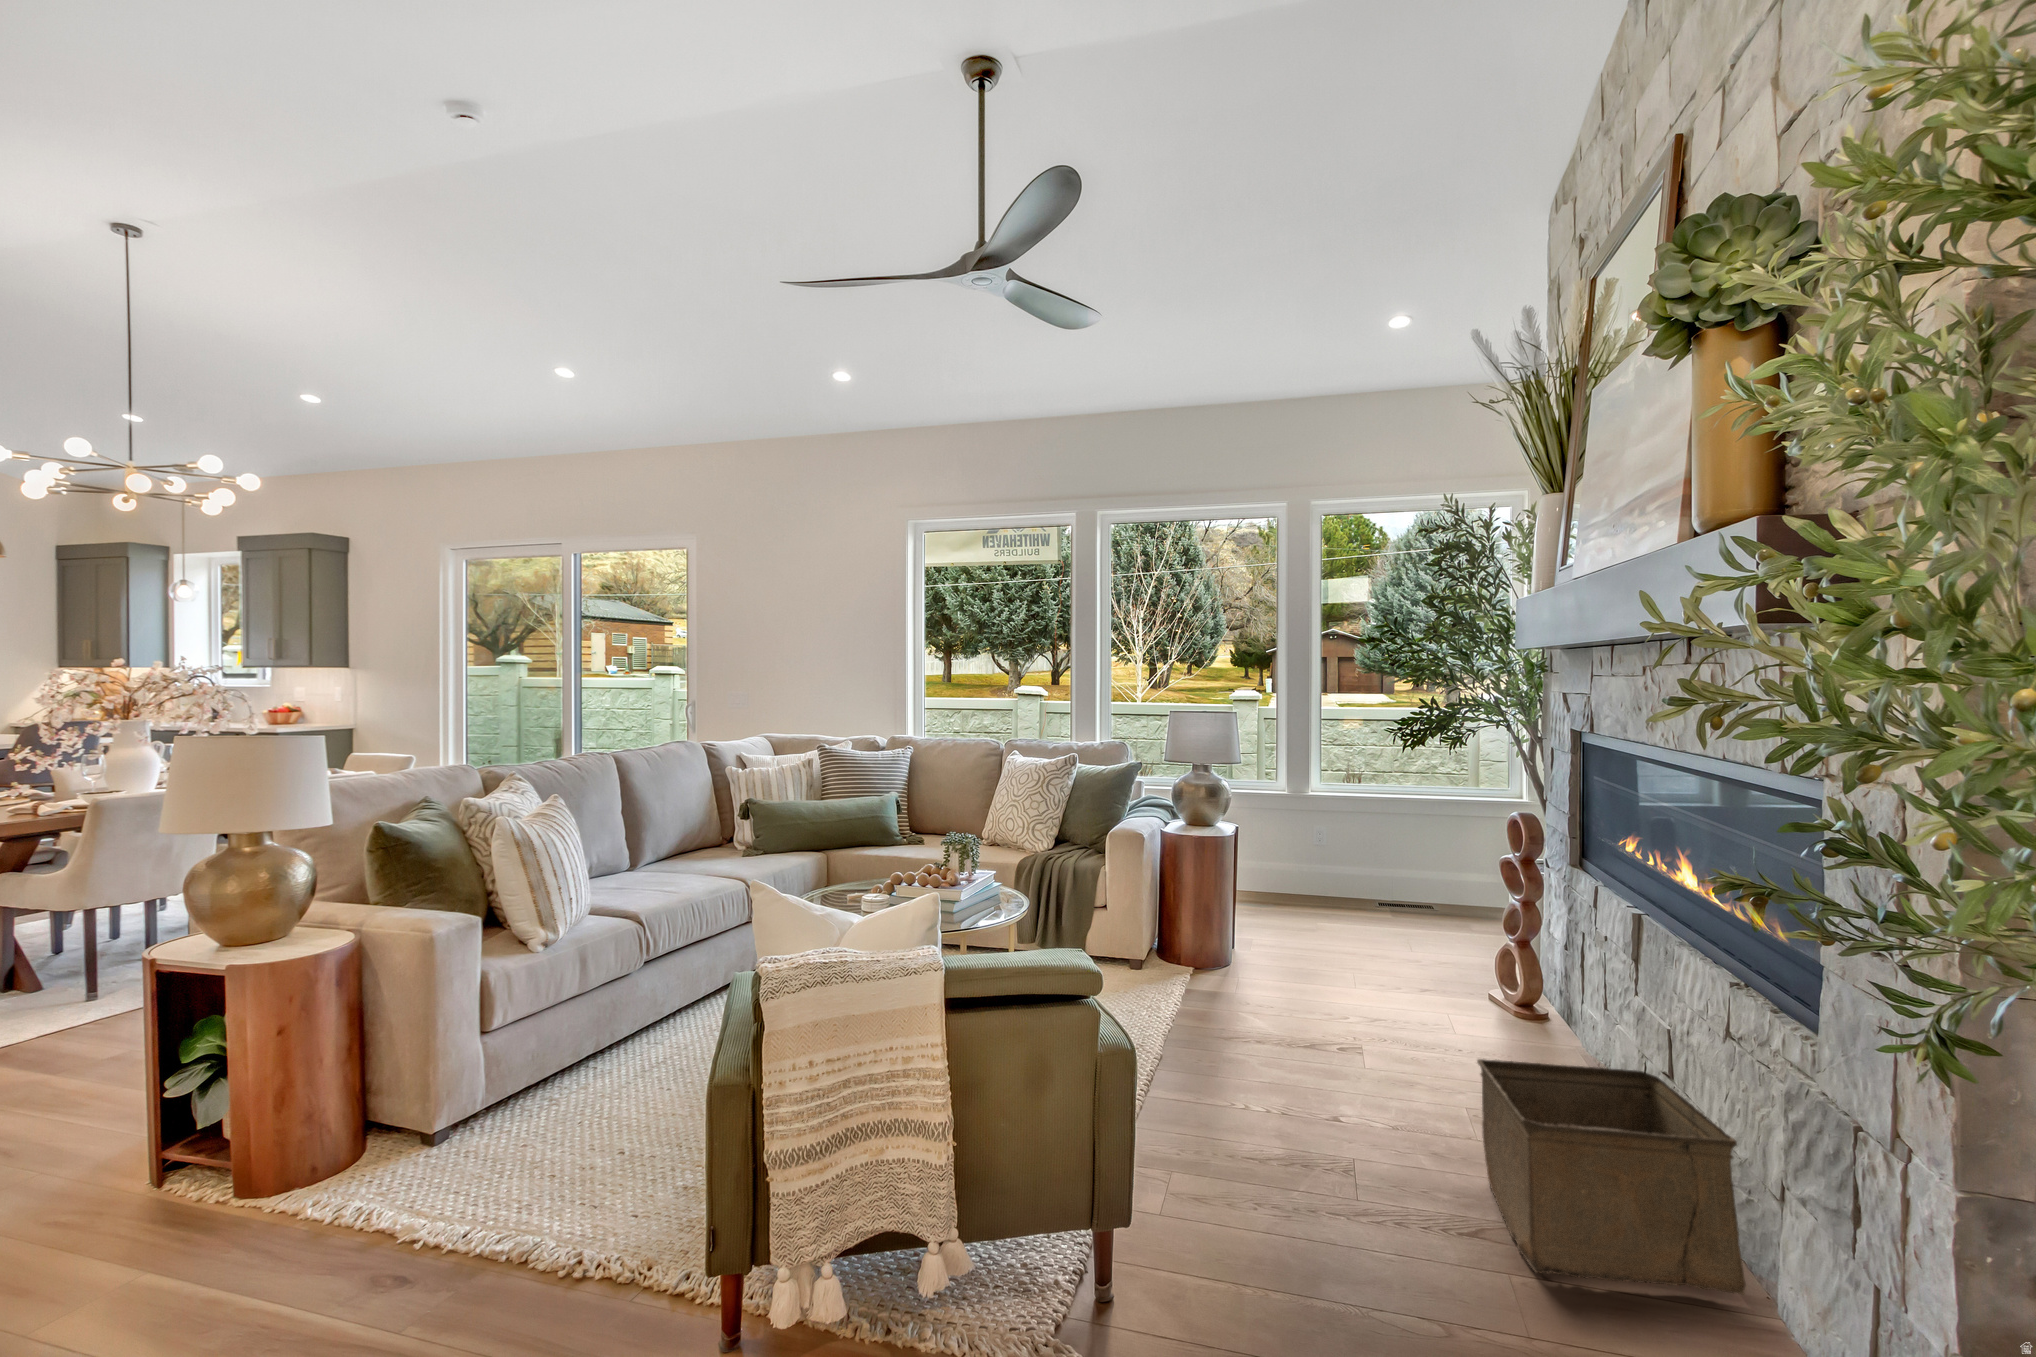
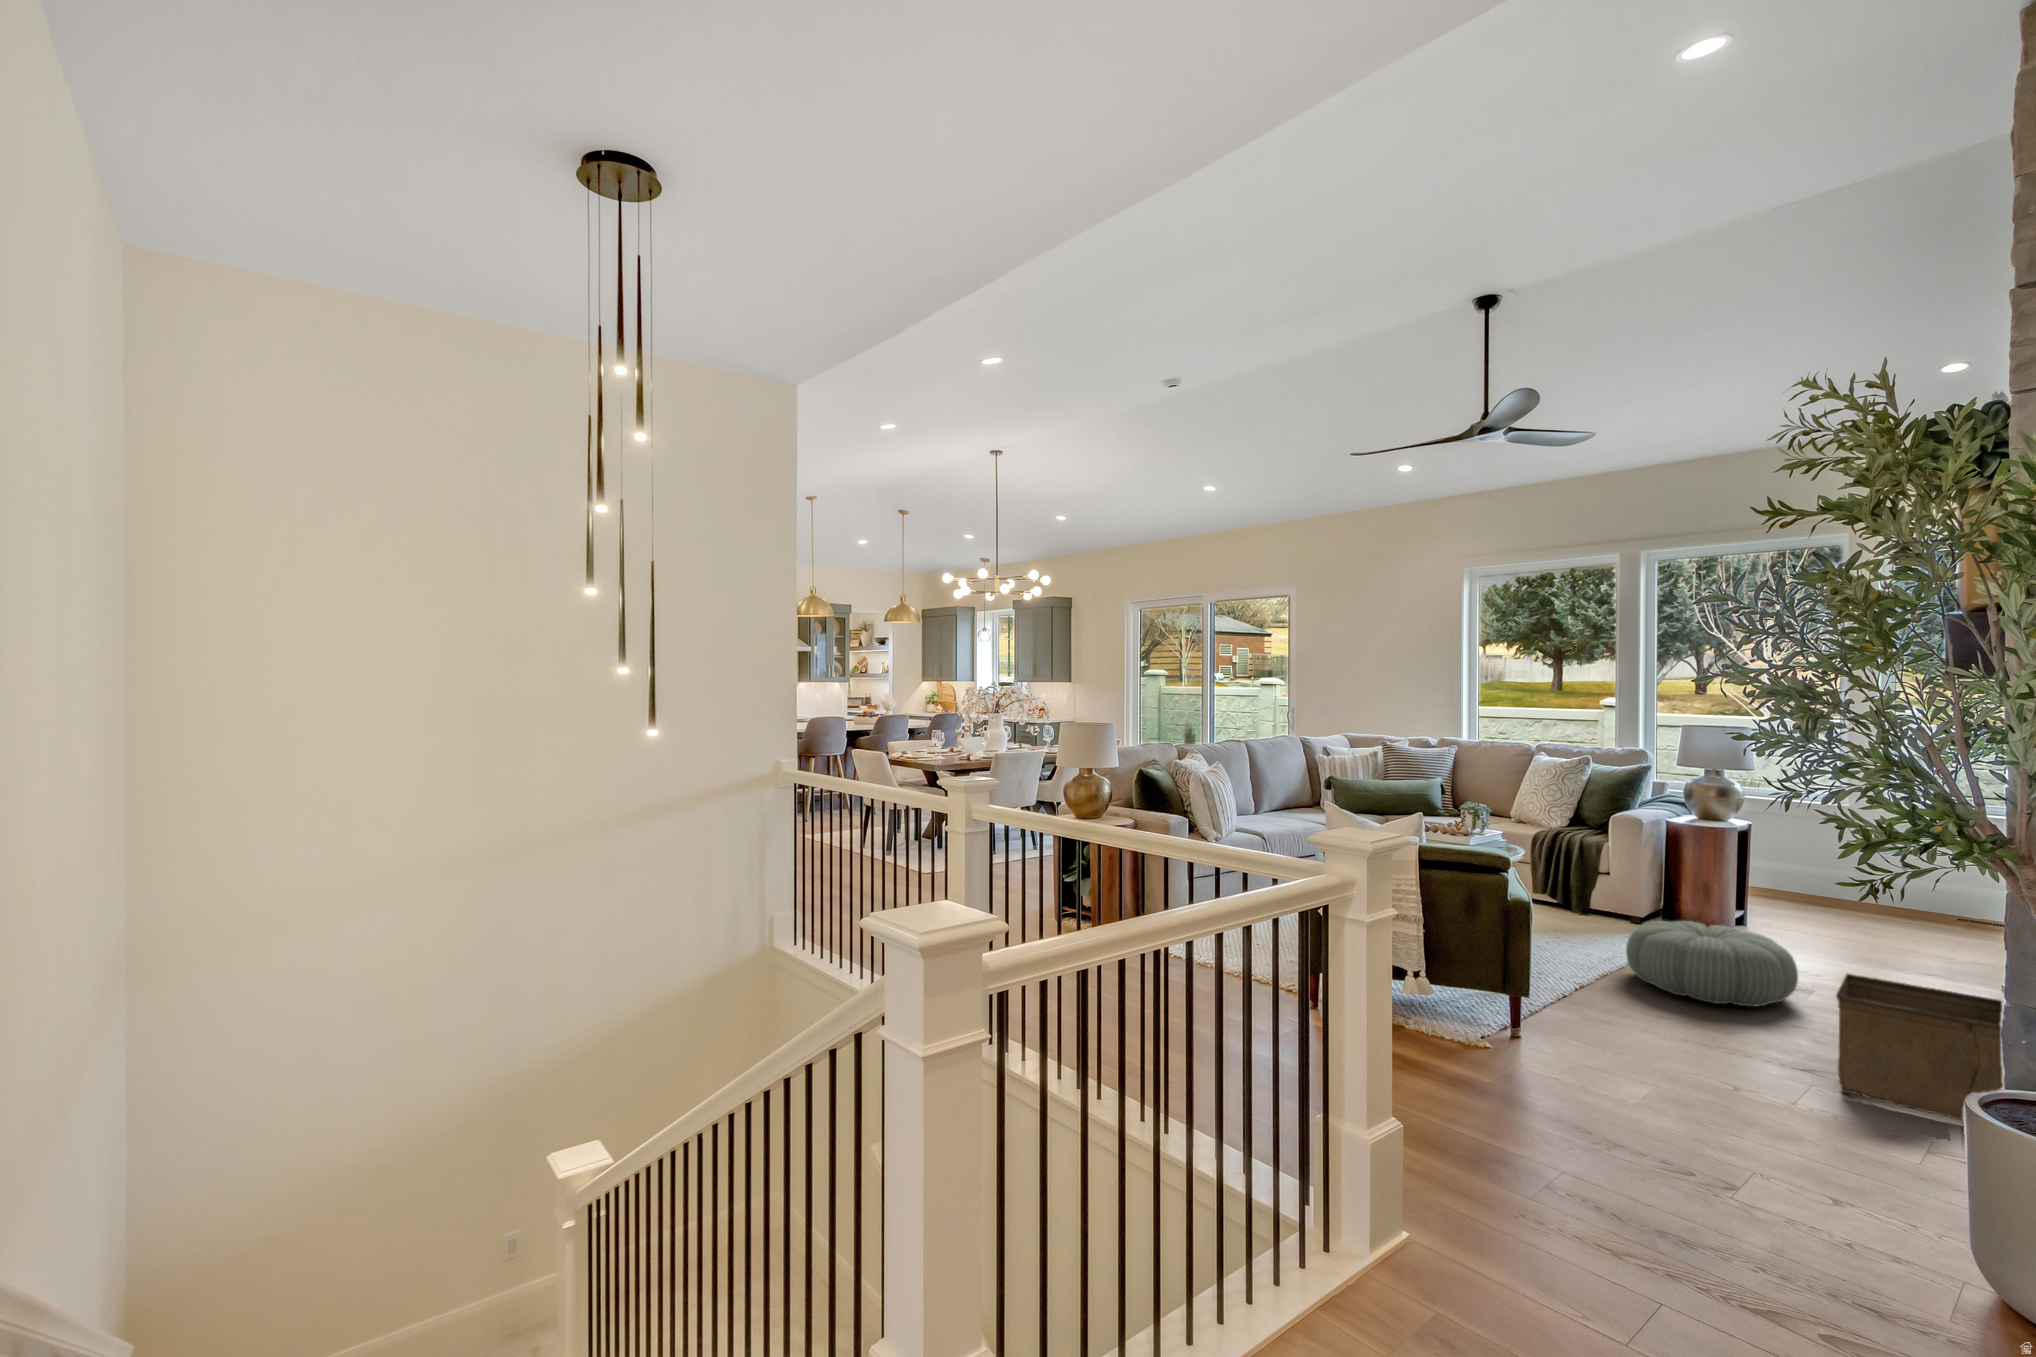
pouf: none [1173,980,1369,1107] -> present [1626,921,1798,1006]

